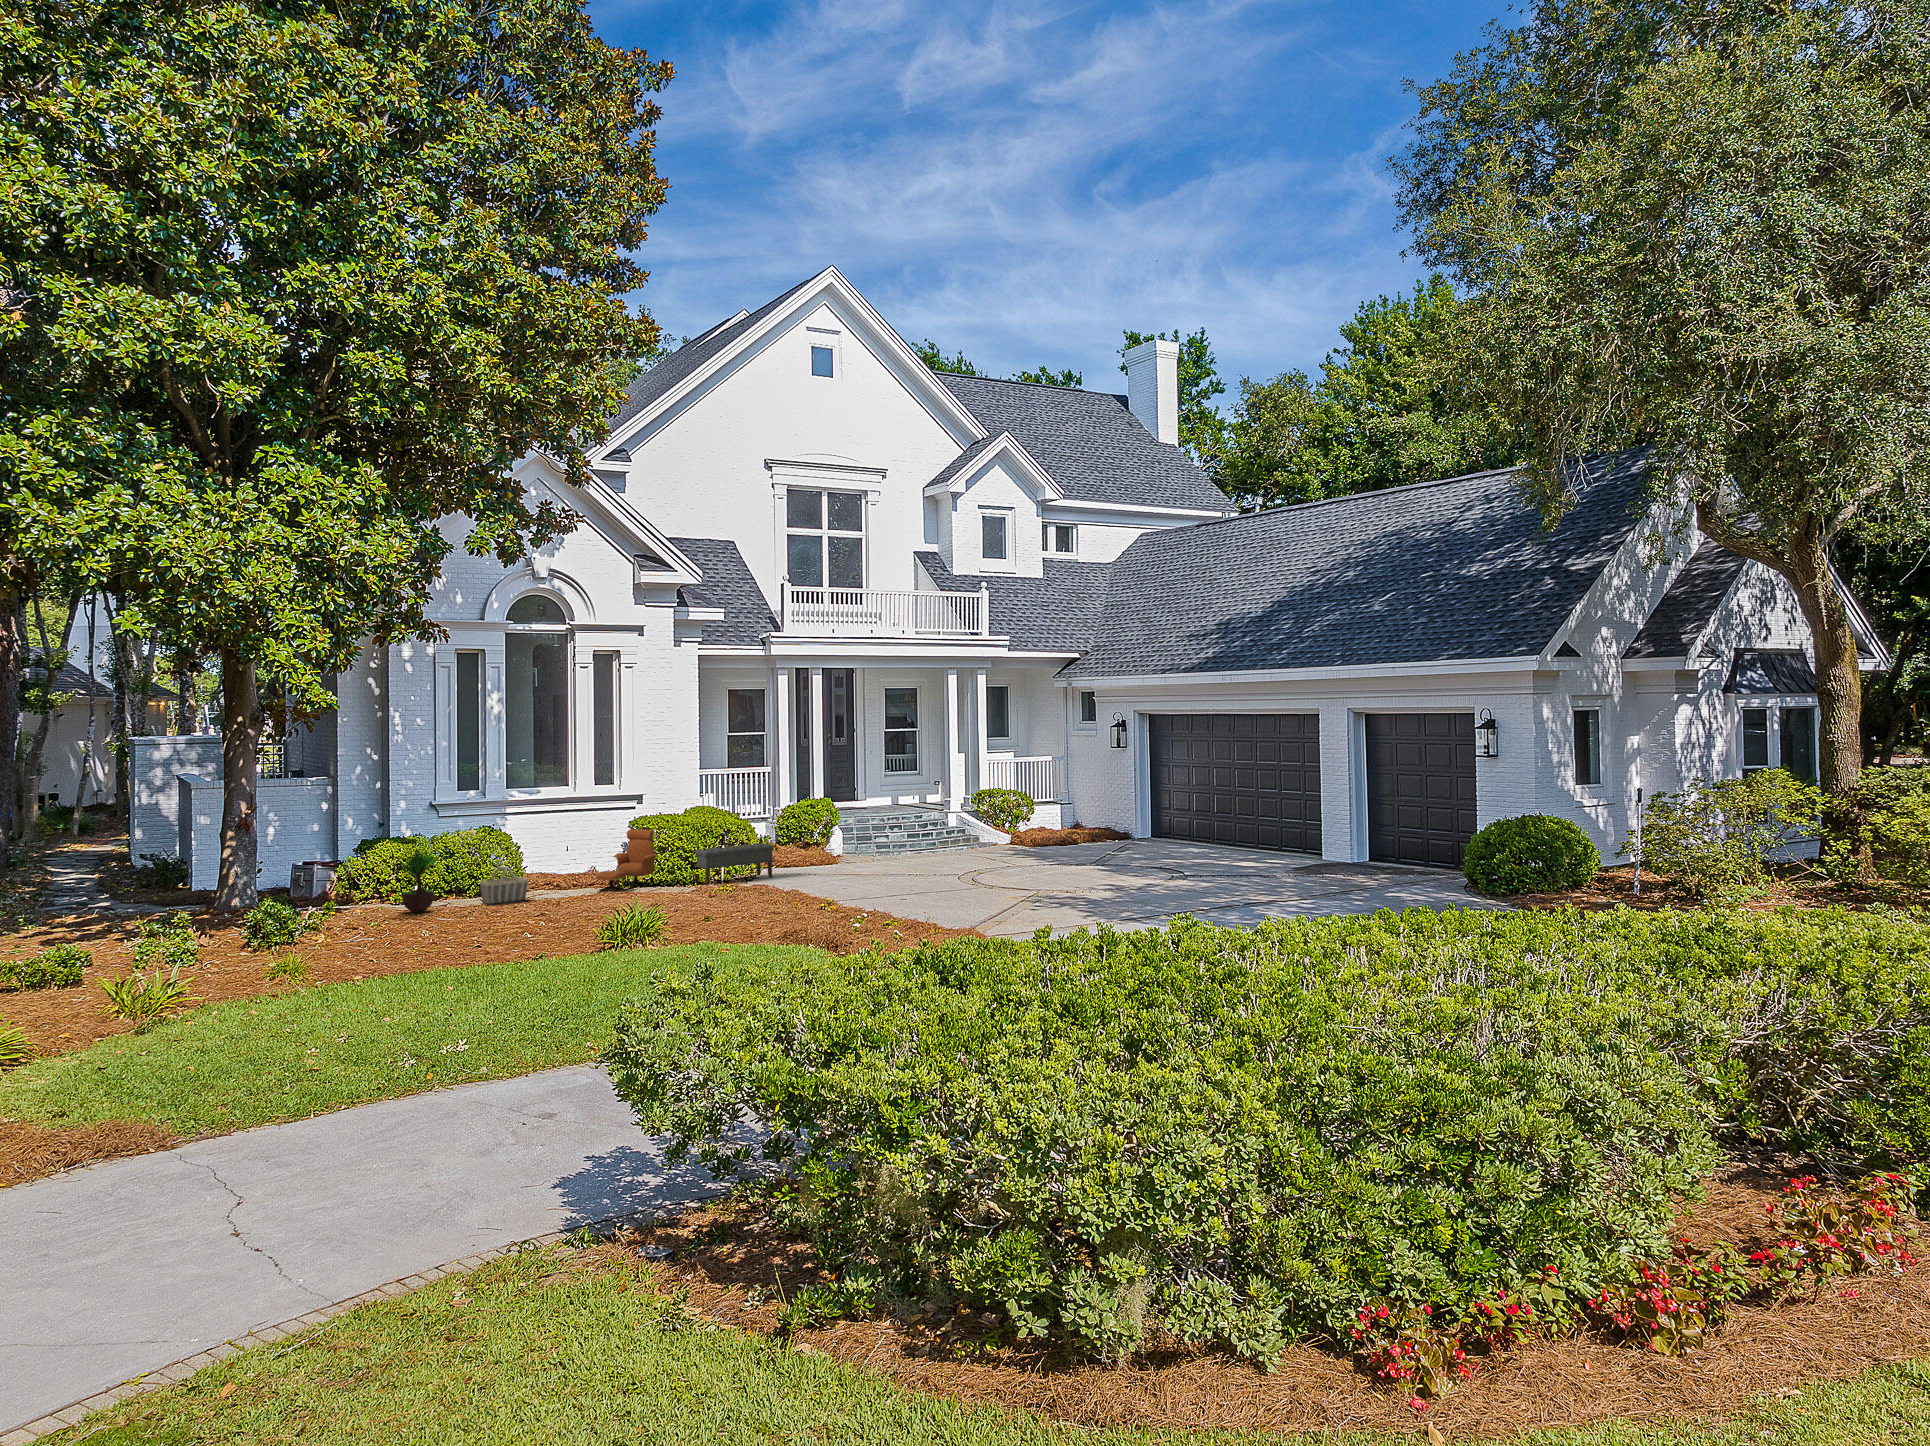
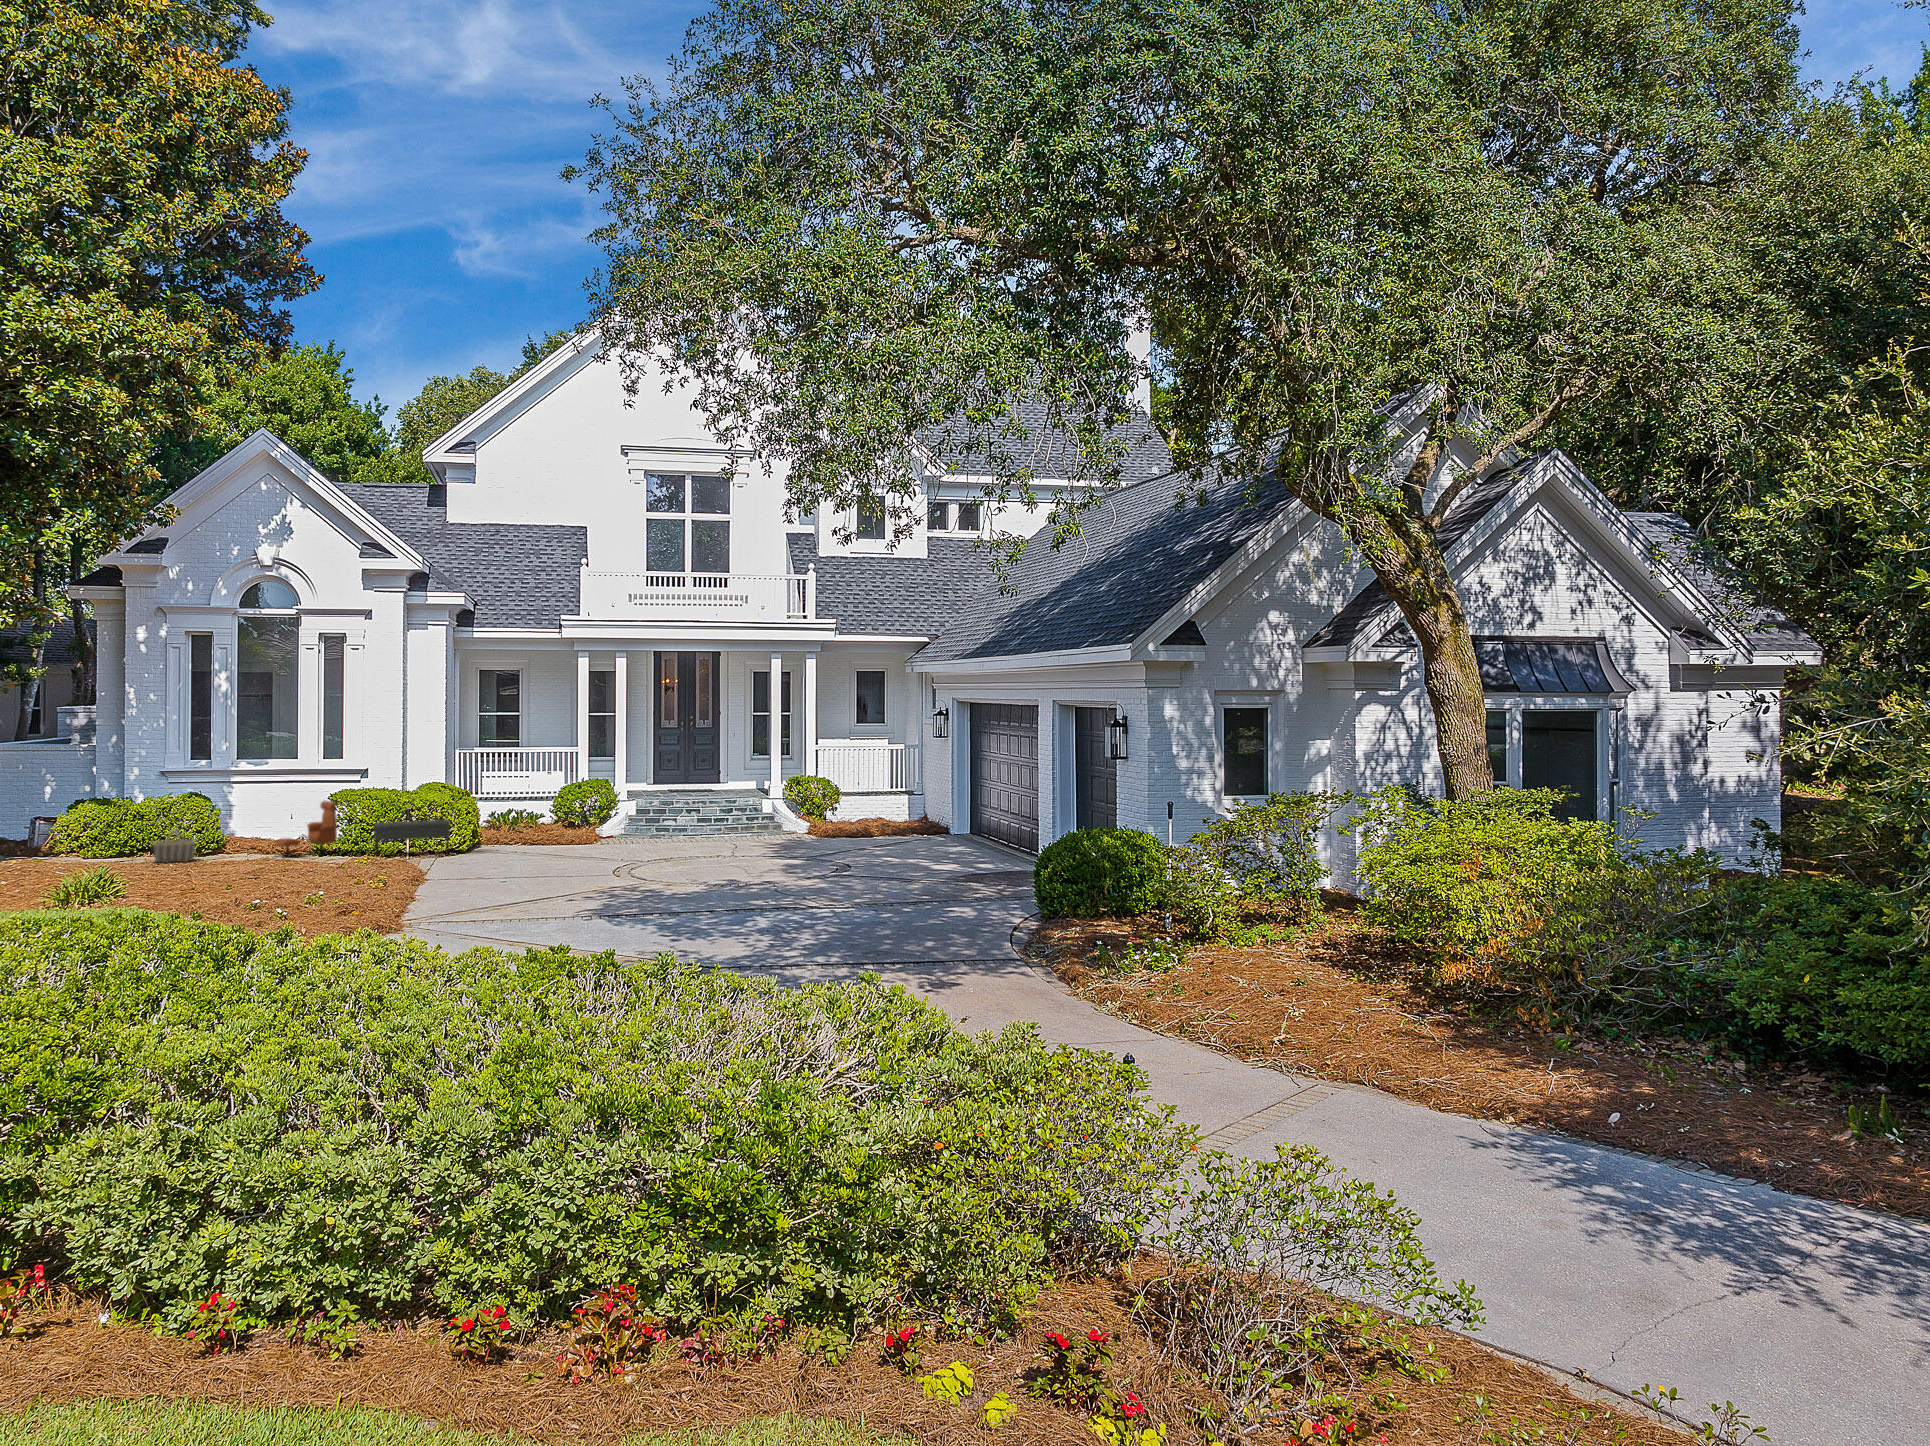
potted tree: present [398,849,439,912] -> none [63,807,103,865]

